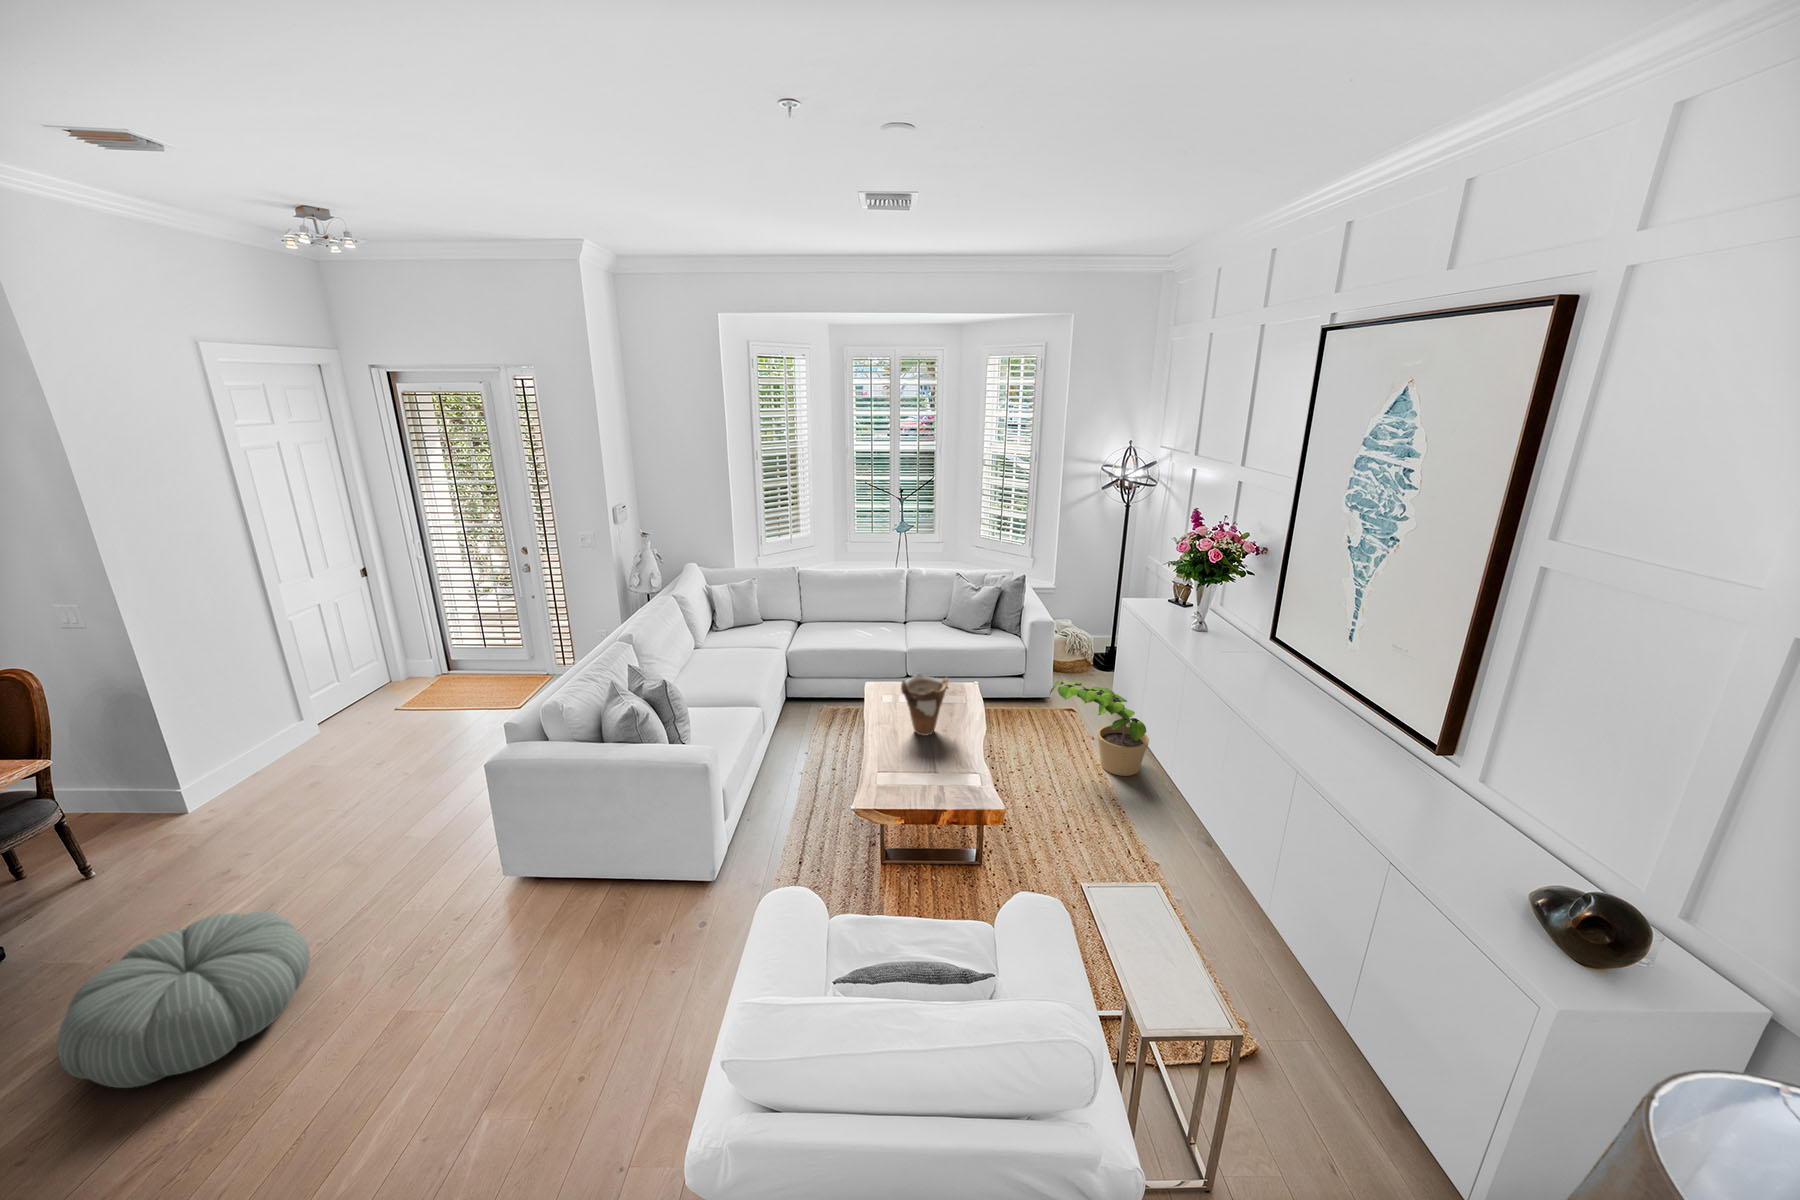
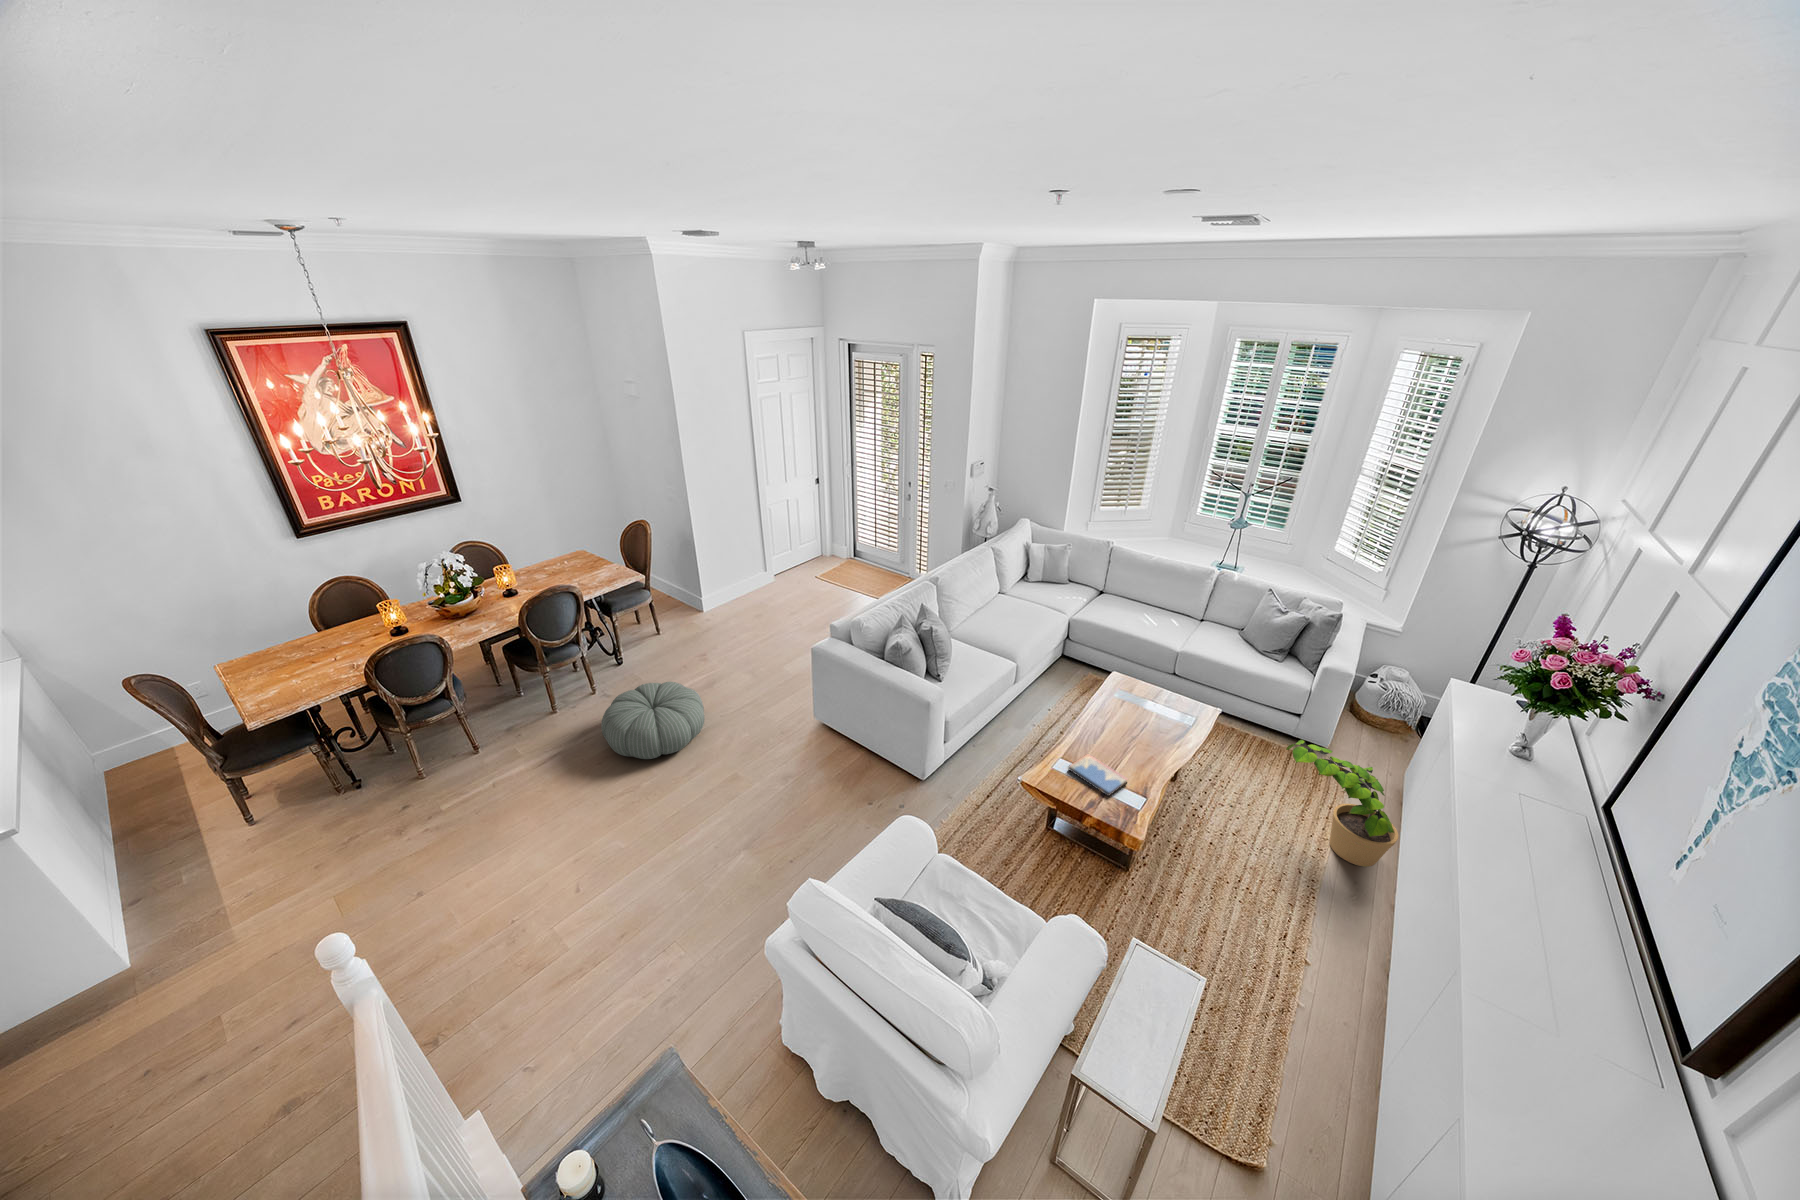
vase: present [901,673,948,736] -> none [1115,683,1166,741]
hardcover book: none [892,760,952,789] -> present [1068,754,1127,796]

